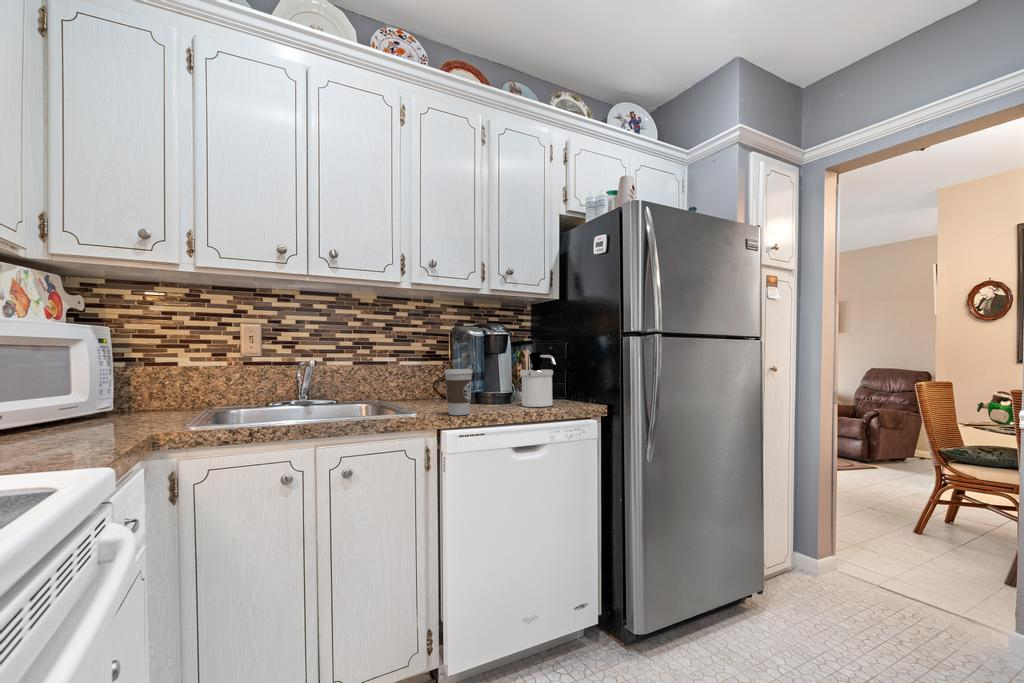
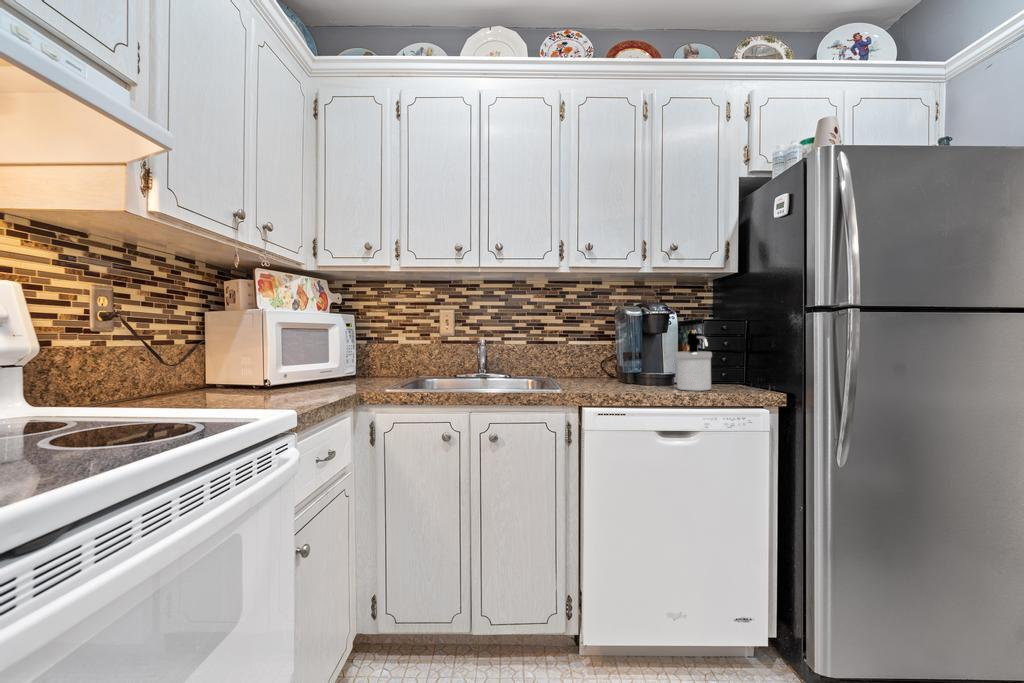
coffee cup: present [445,368,472,415] -> none [587,349,615,394]

